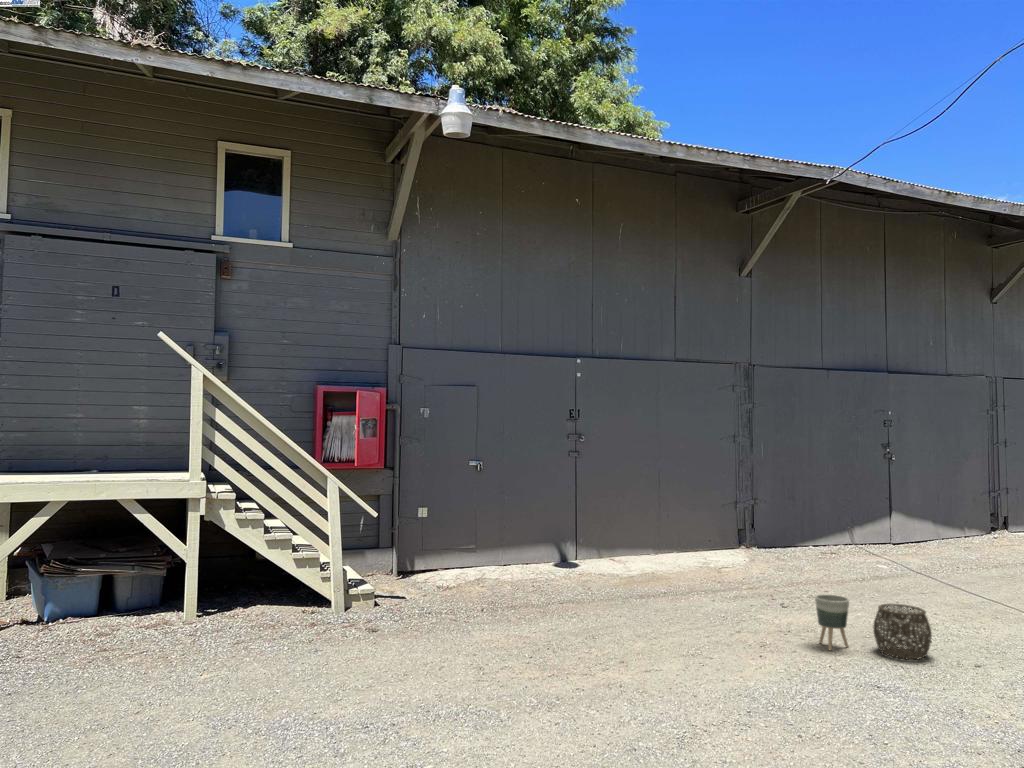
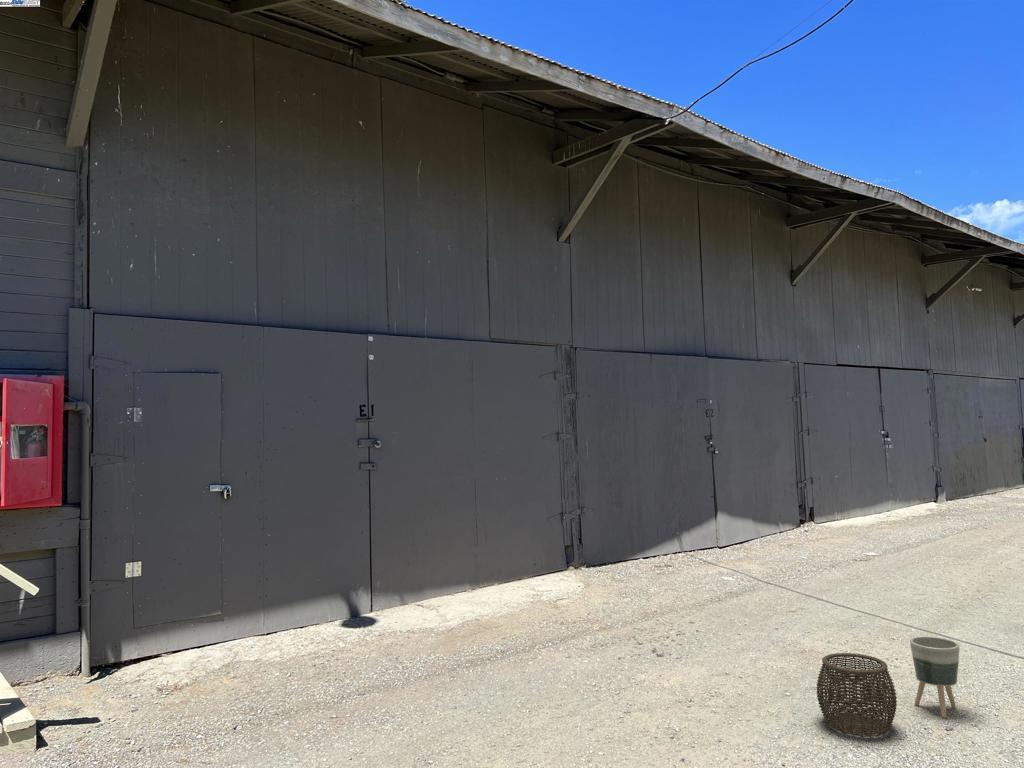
planter: present [815,595,849,651] -> present [910,637,960,718]

